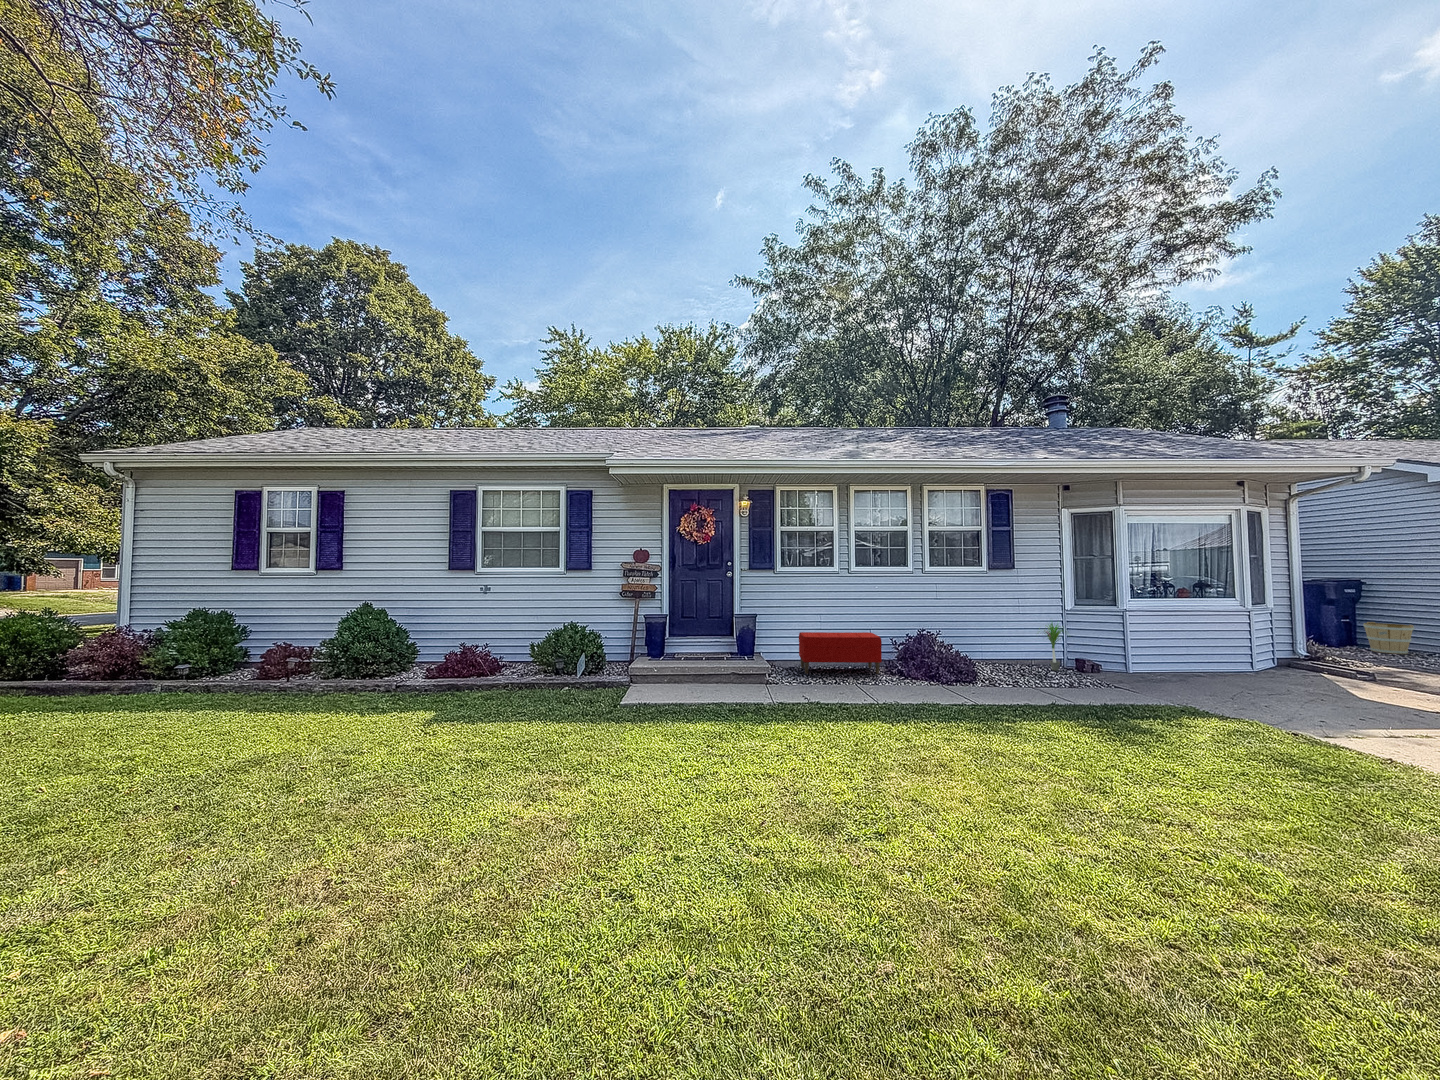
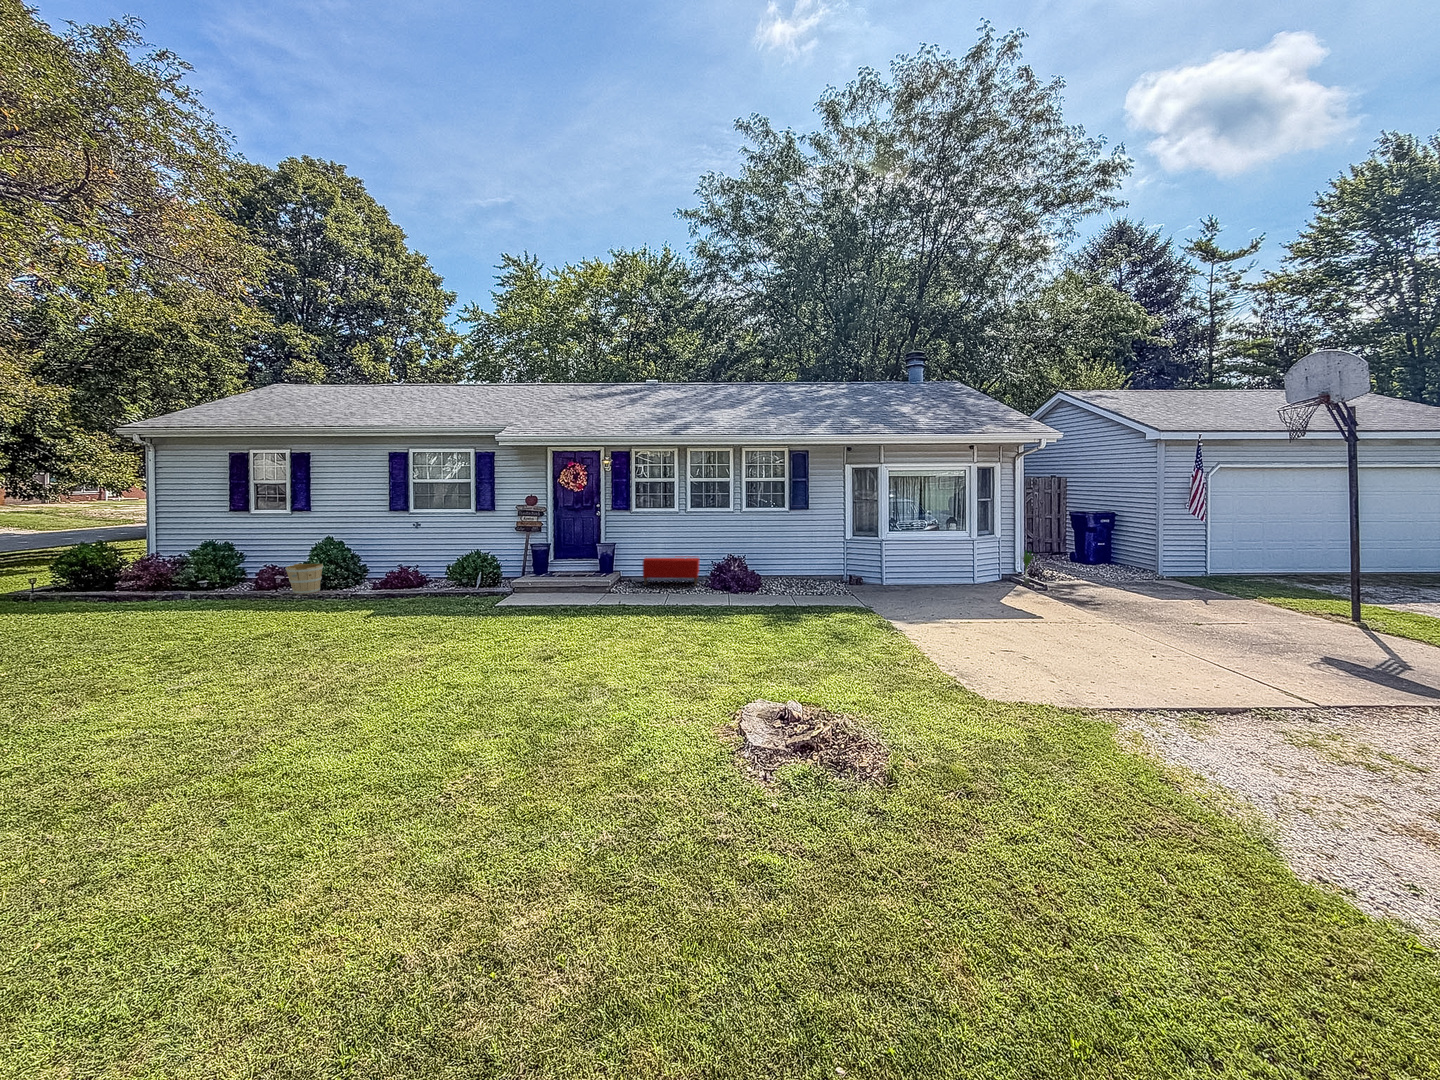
wooden bucket: present [1363,622,1414,654] -> present [286,563,323,594]
potted plant: present [1044,623,1063,671] -> present [1022,550,1033,585]

